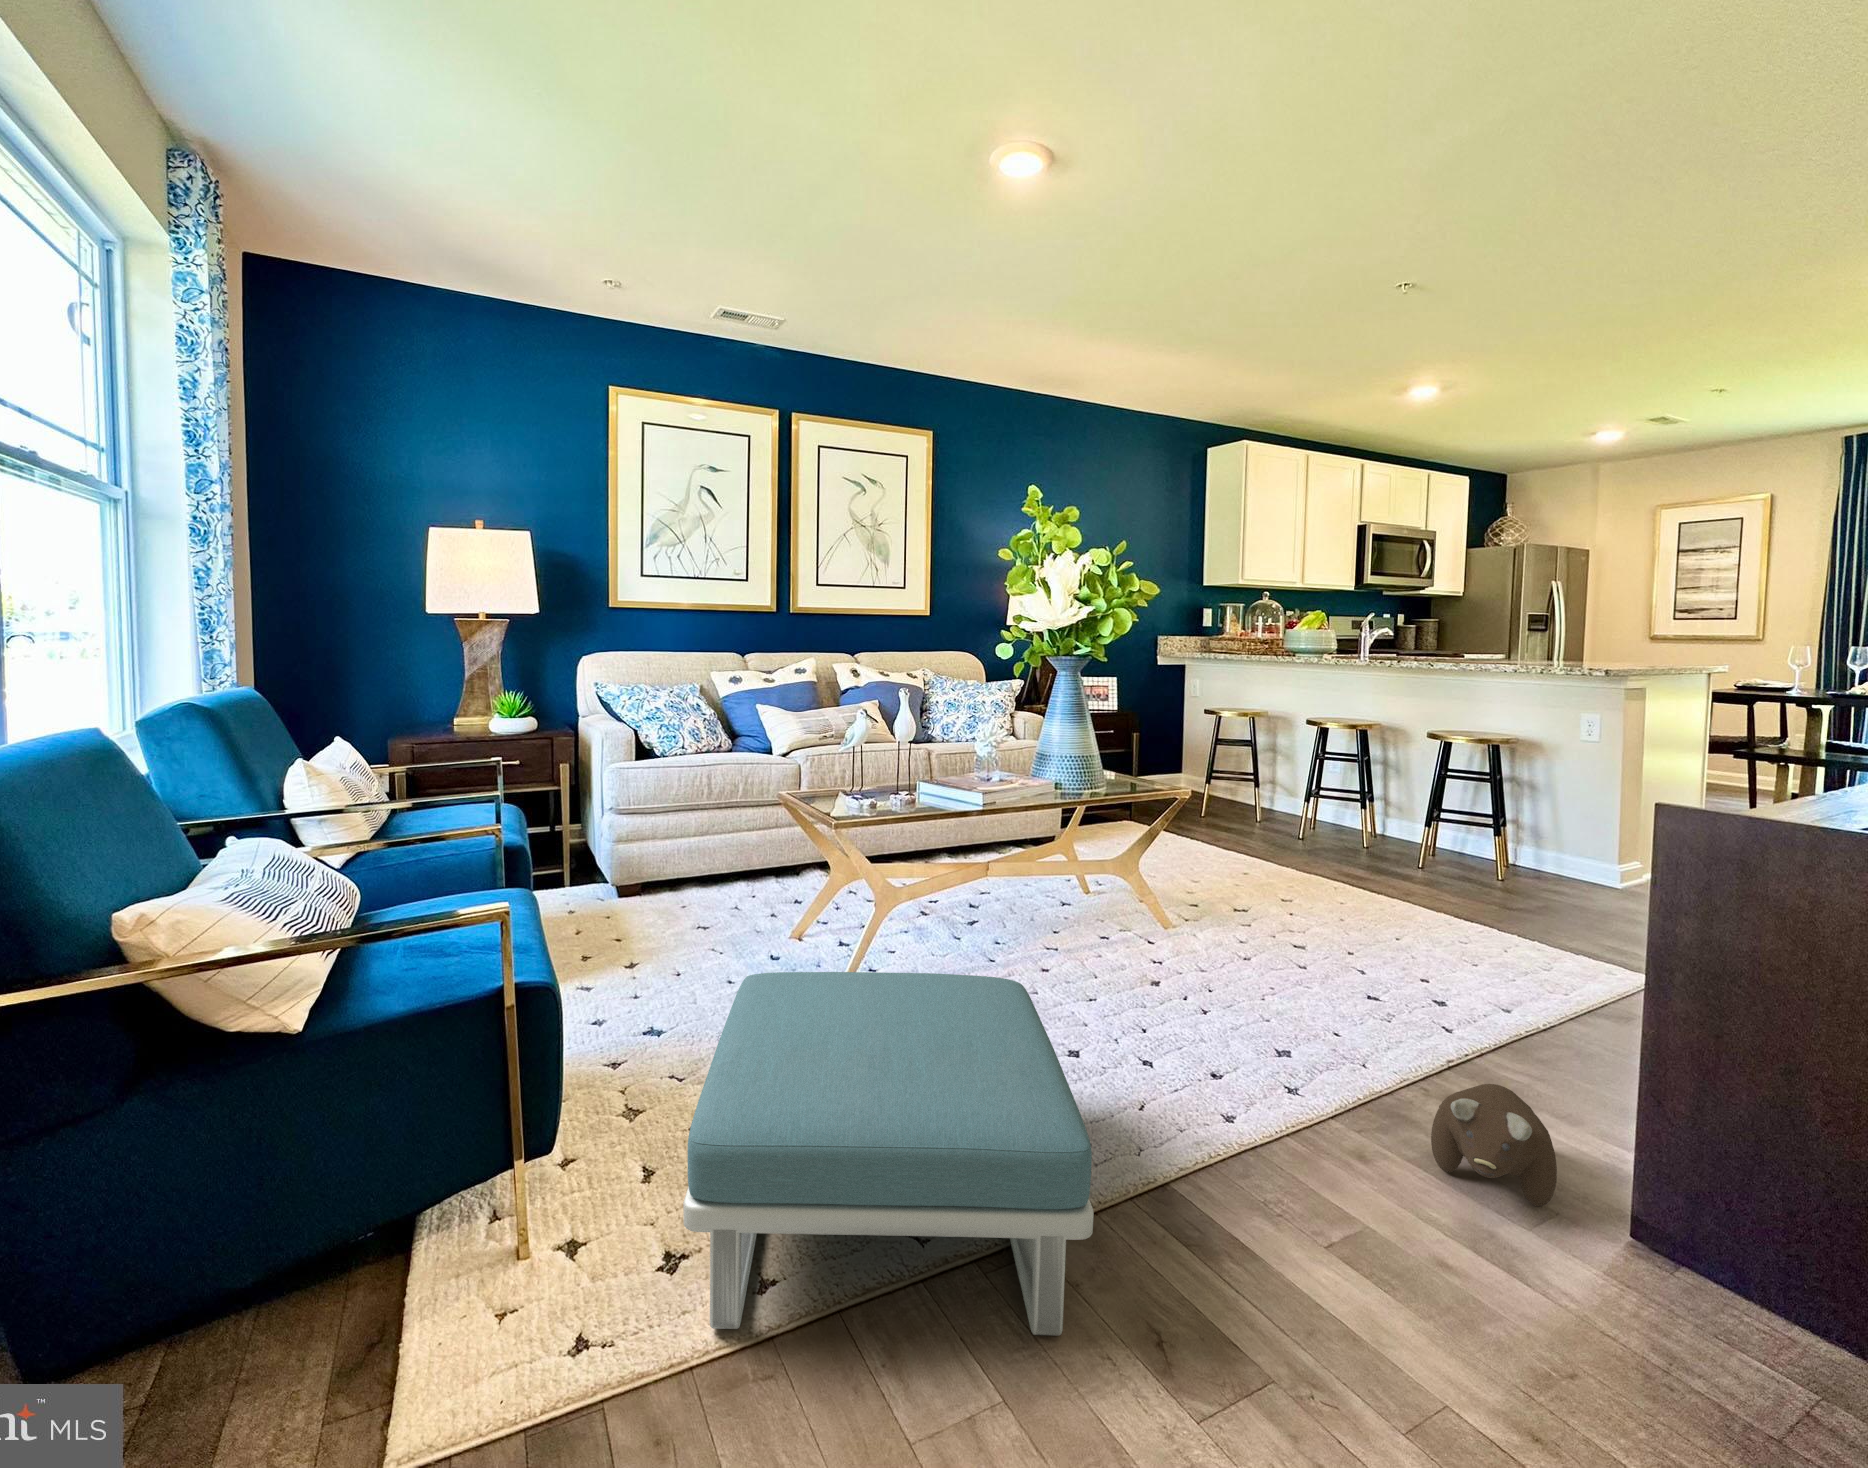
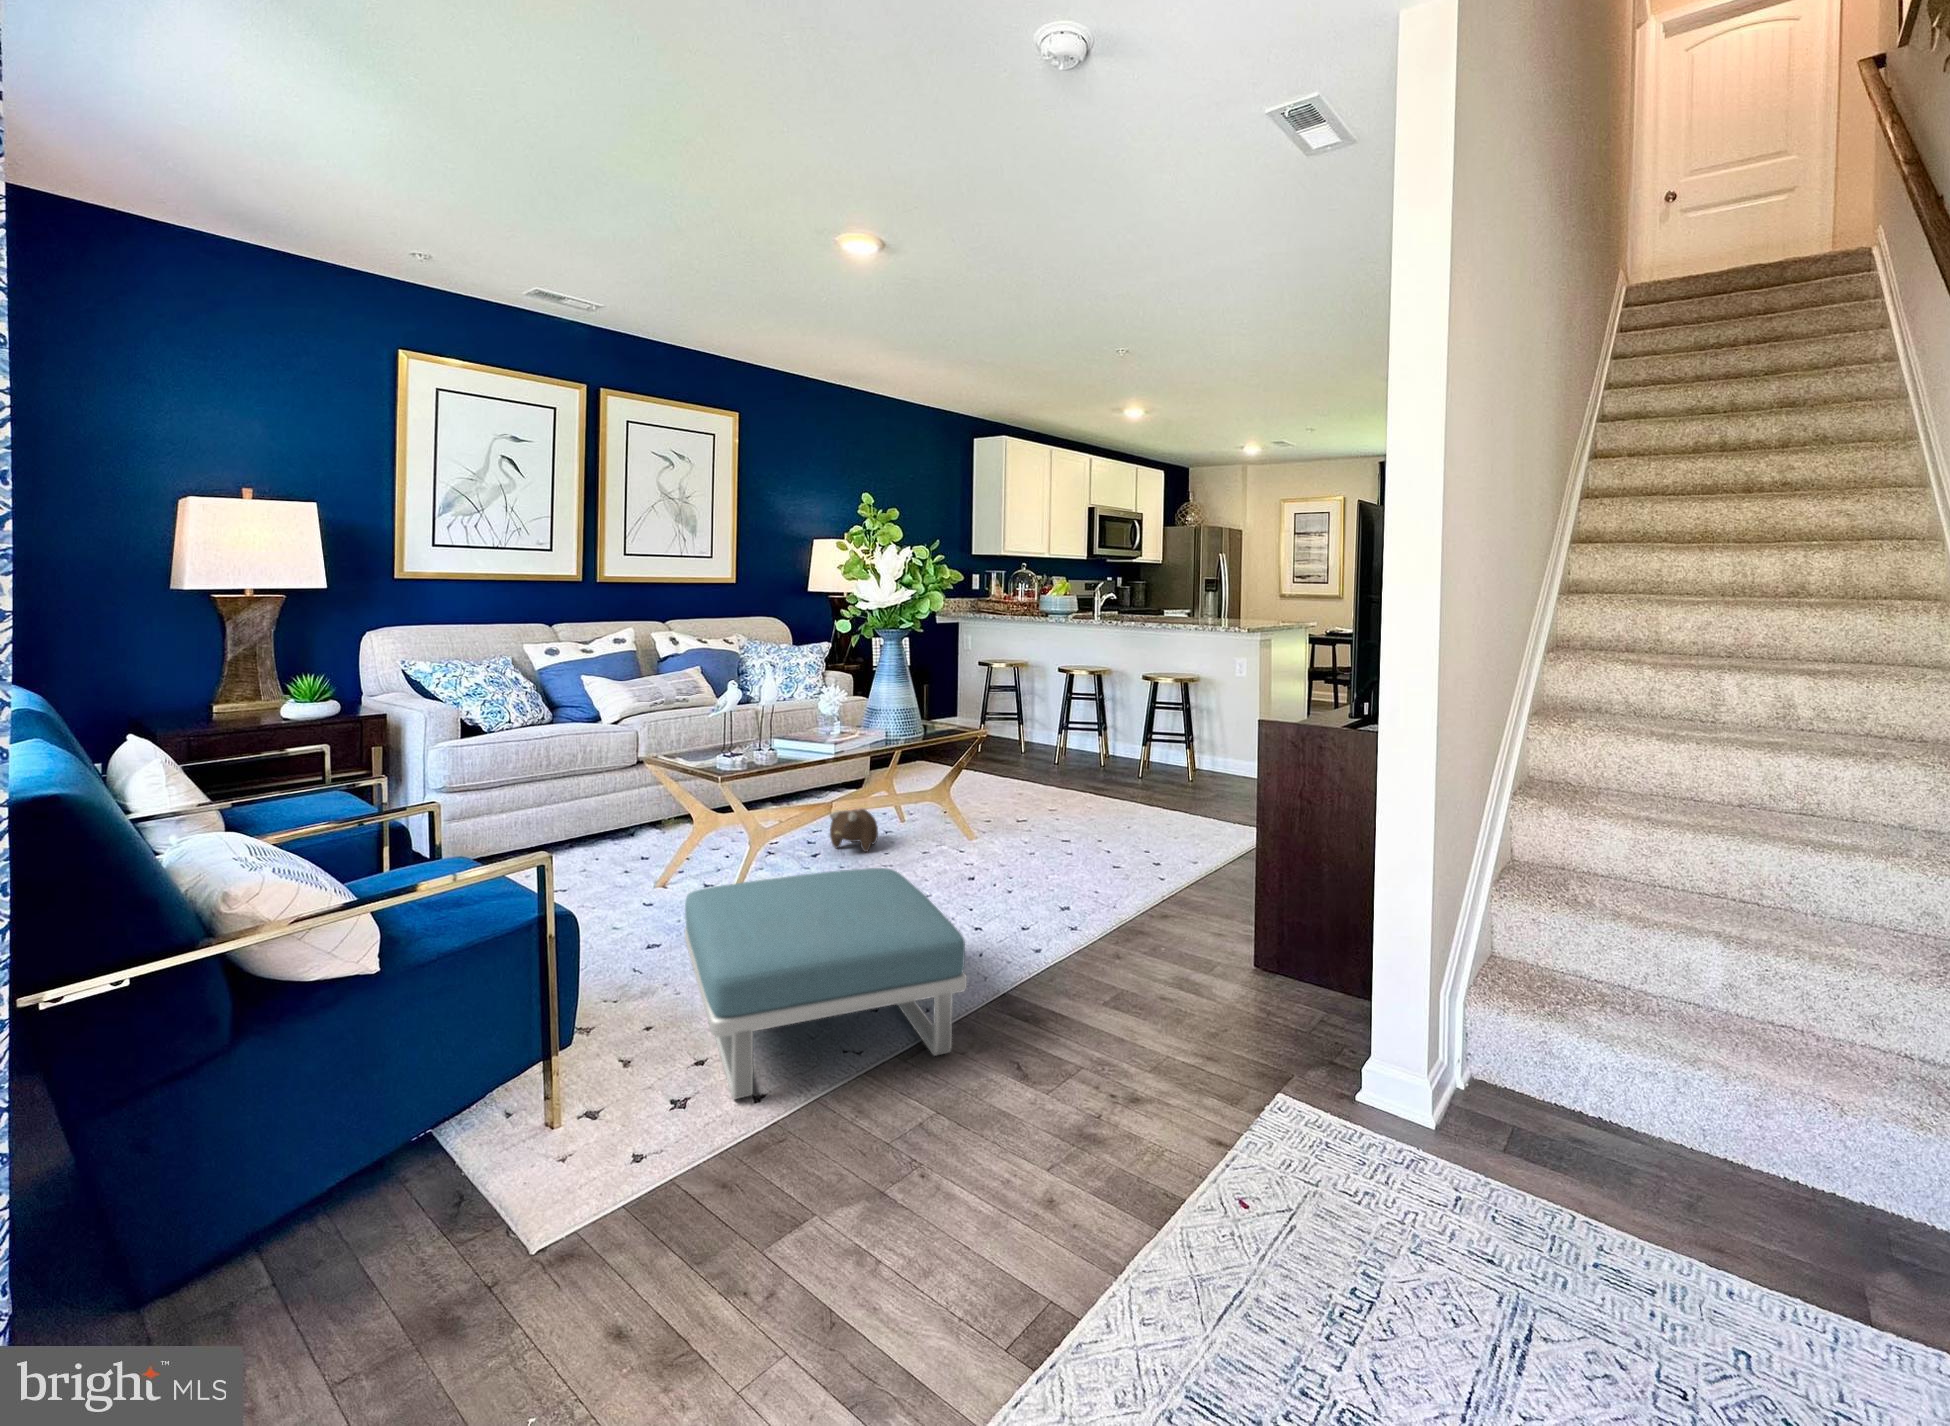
plush toy: present [1431,1084,1557,1206] -> present [830,809,878,852]

